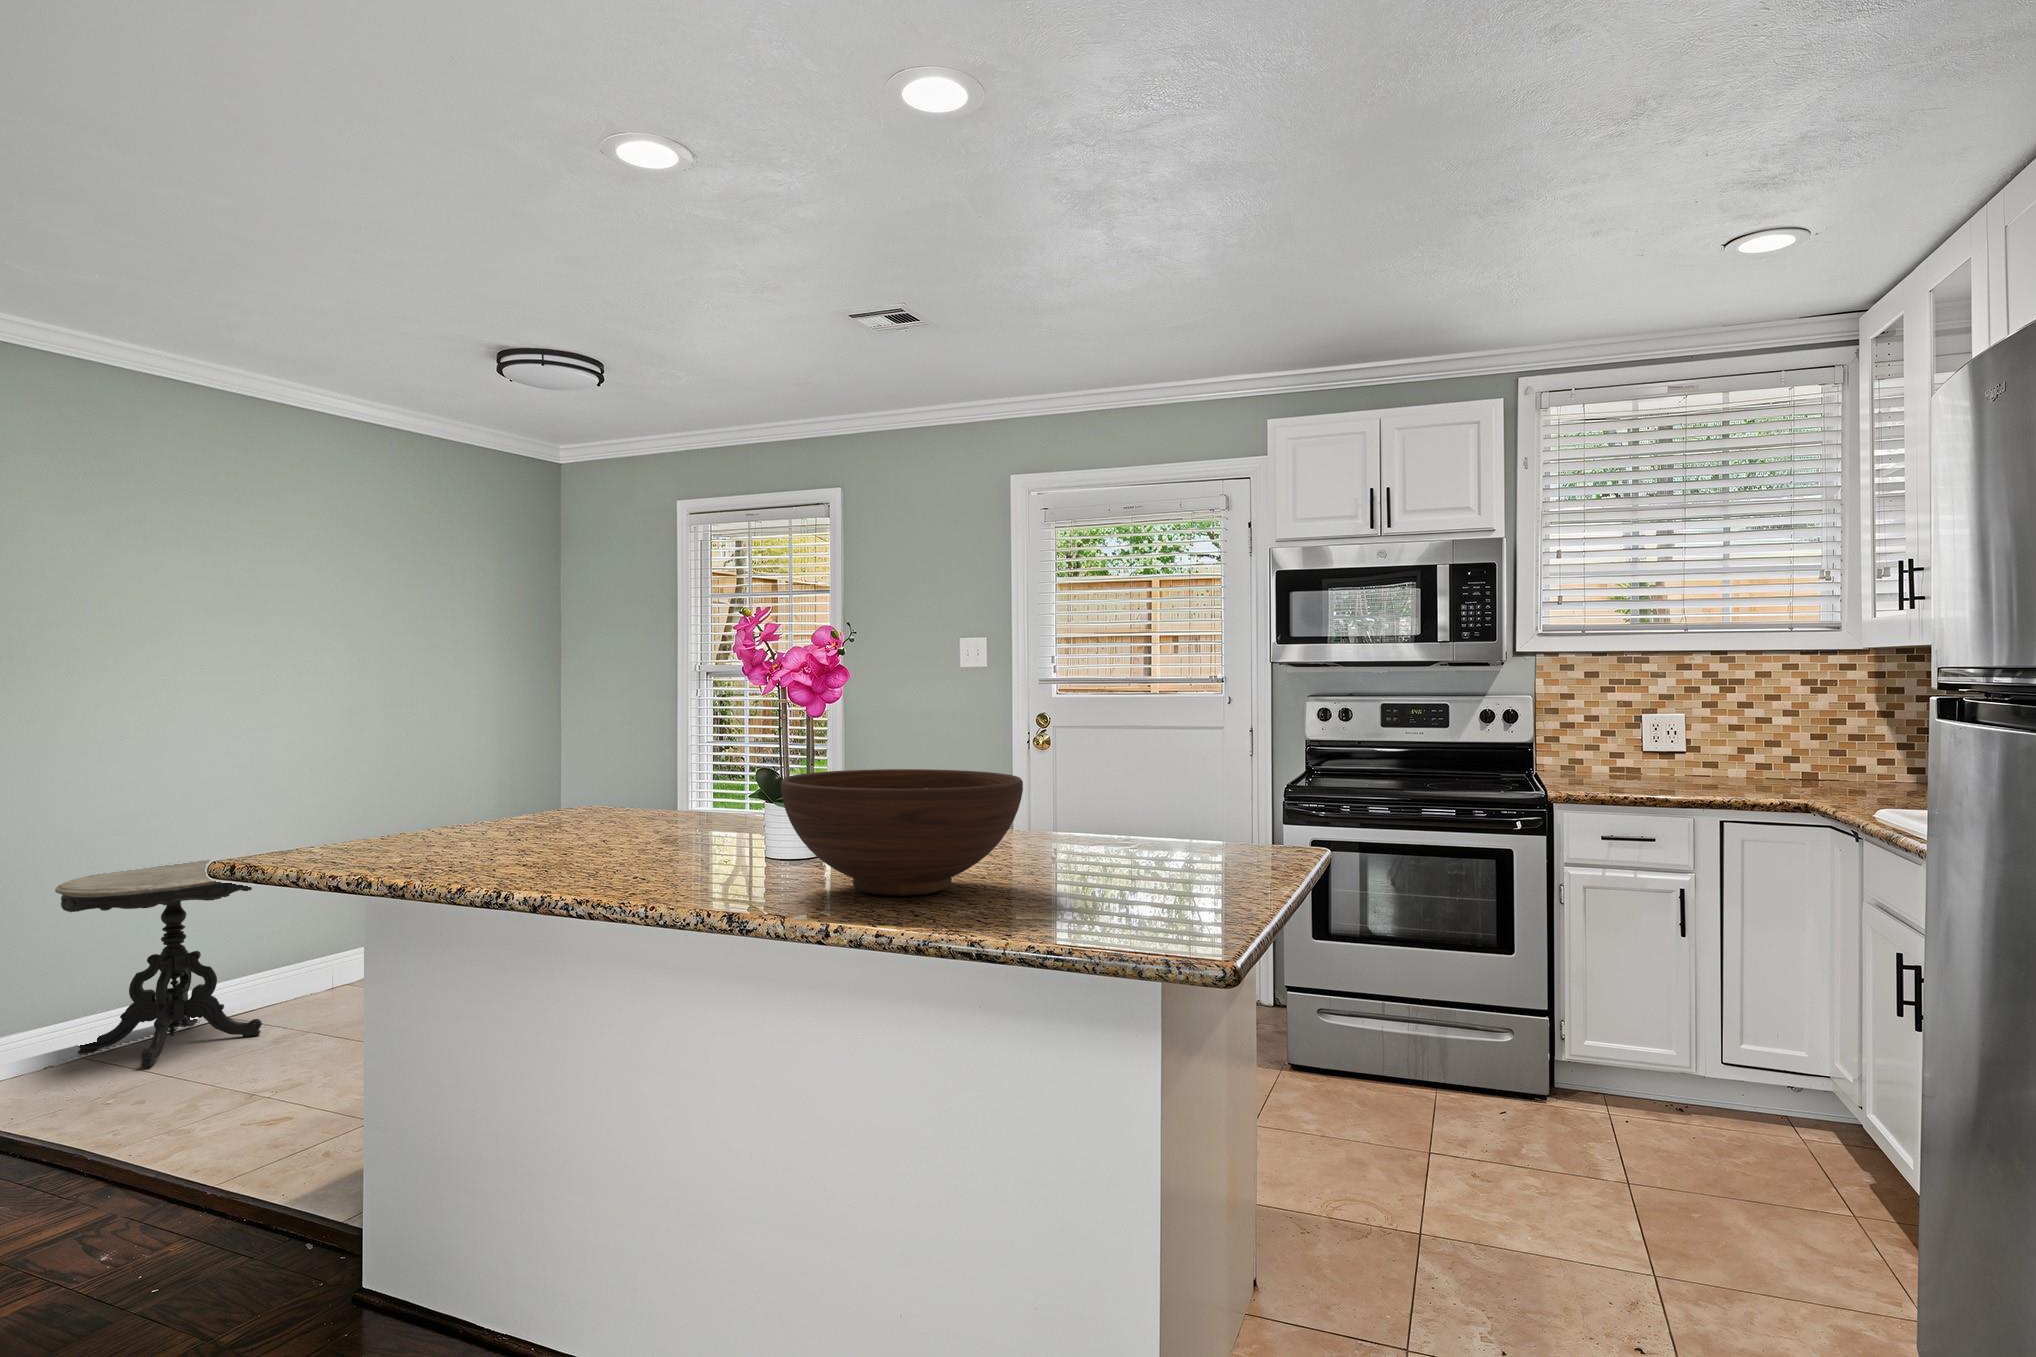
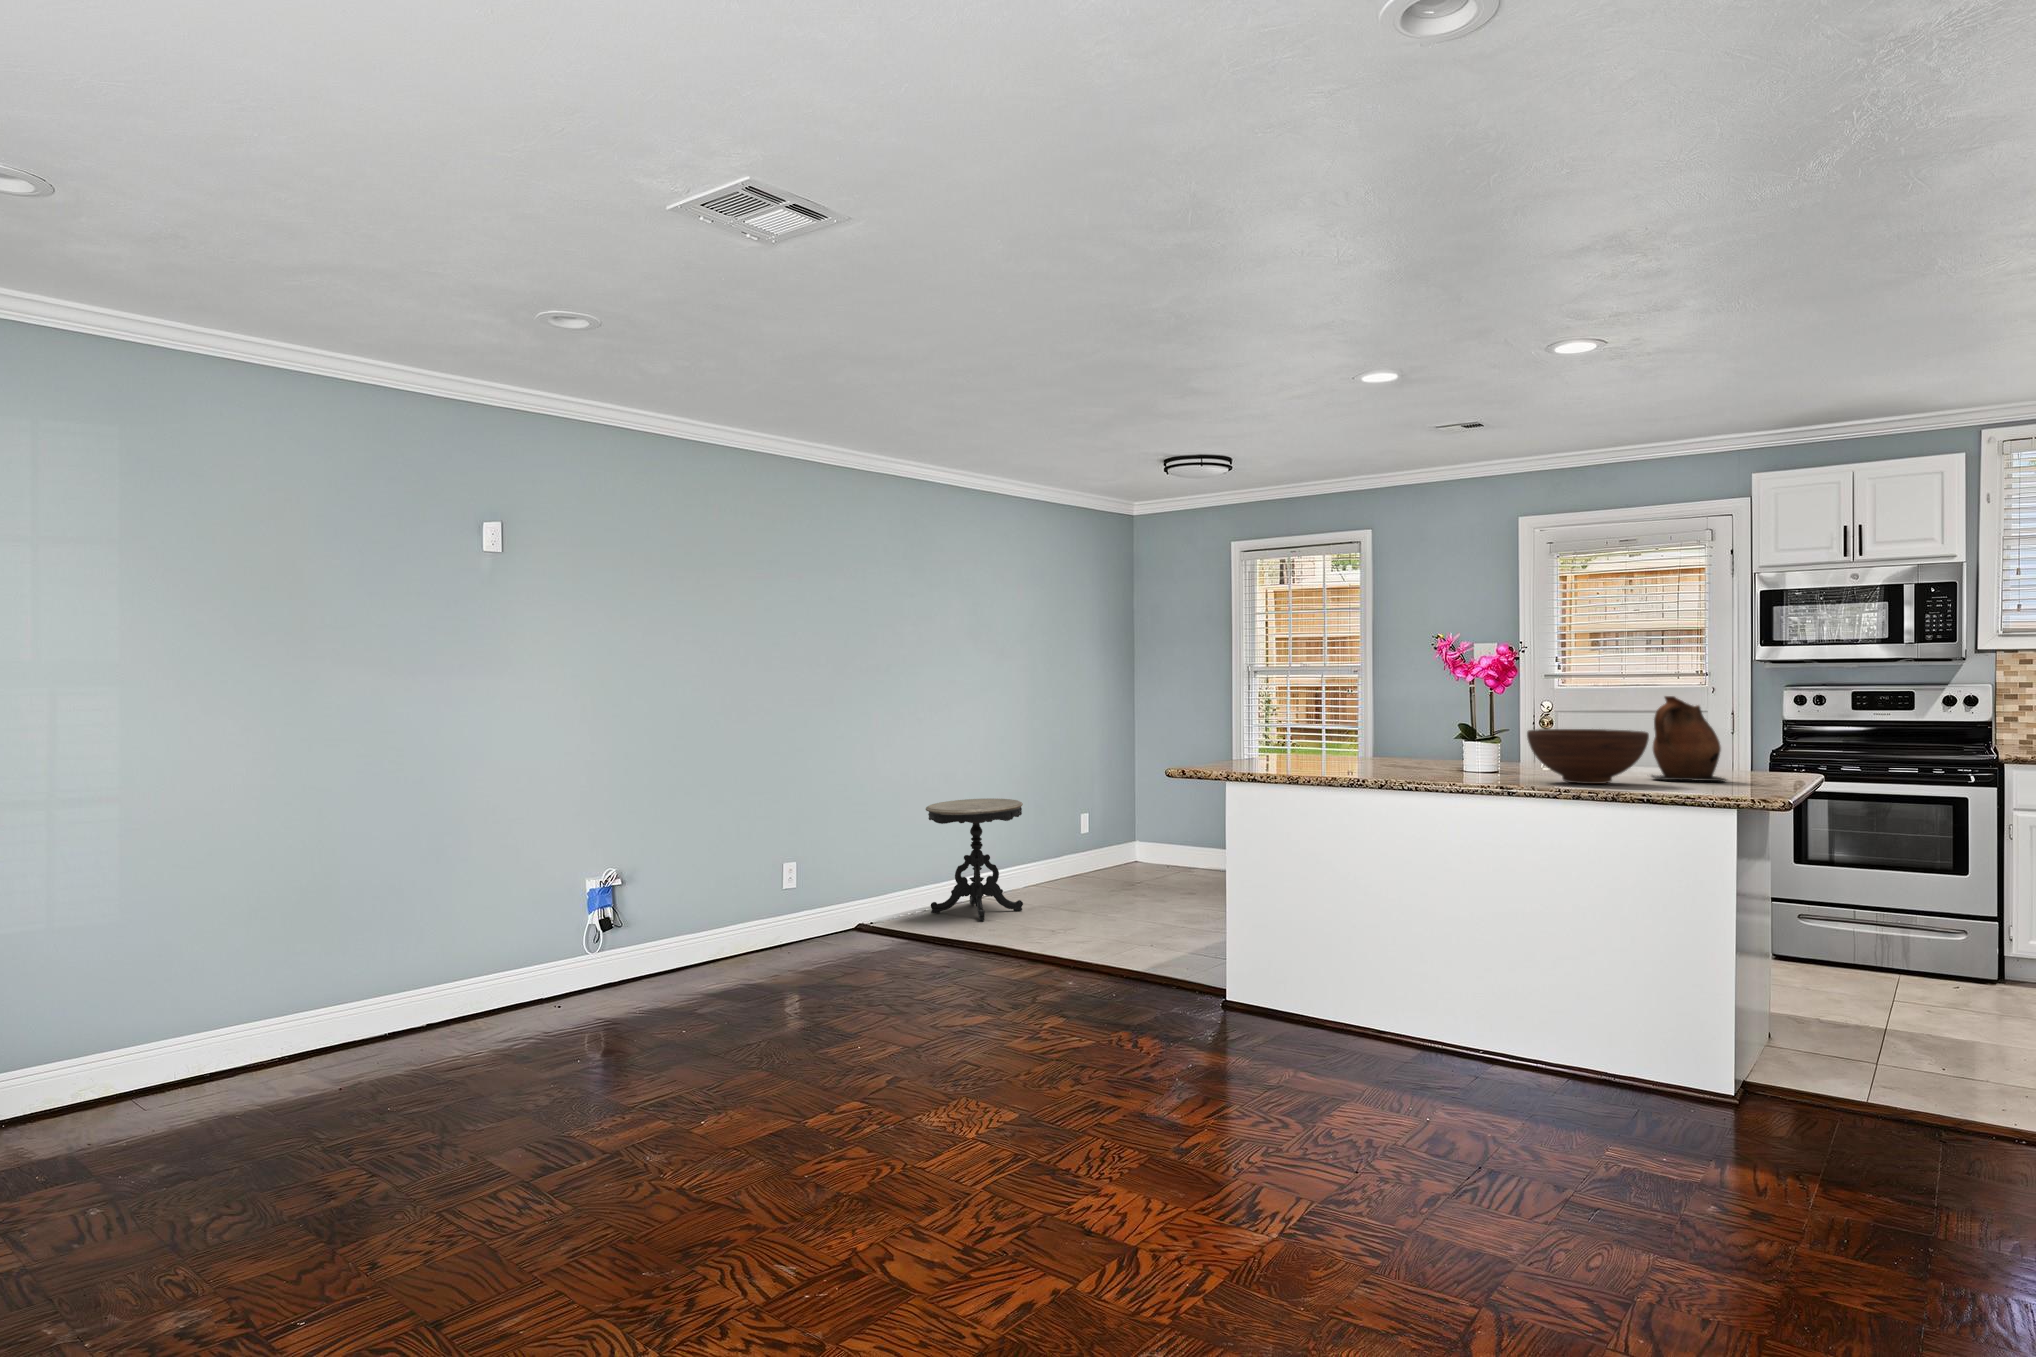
ceramic pitcher: none [1054,704,1190,875] -> present [1651,696,1727,782]

